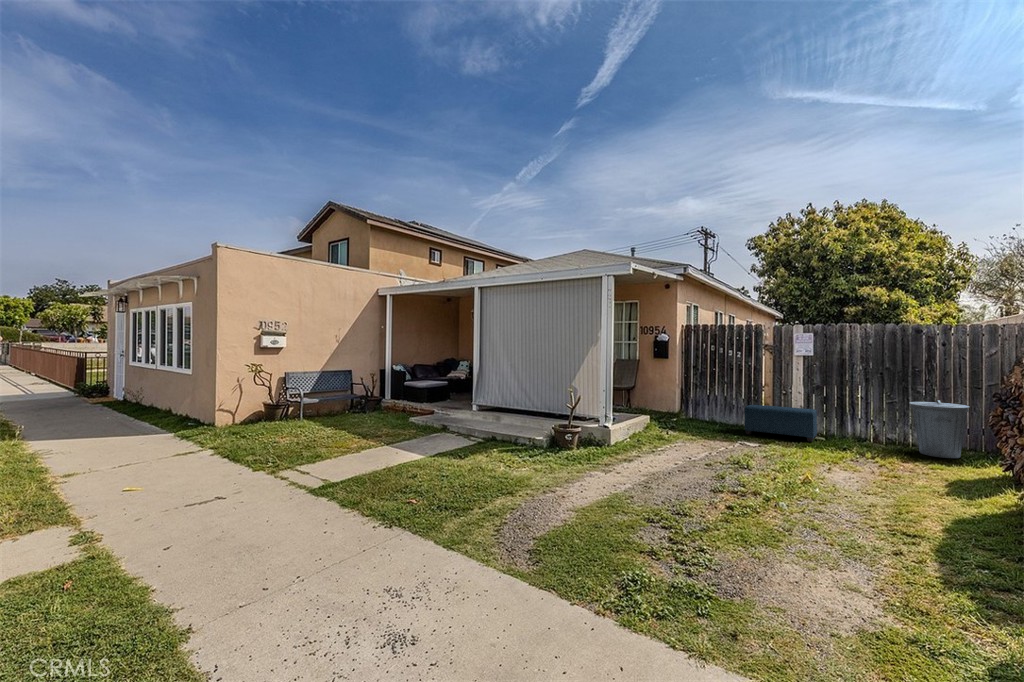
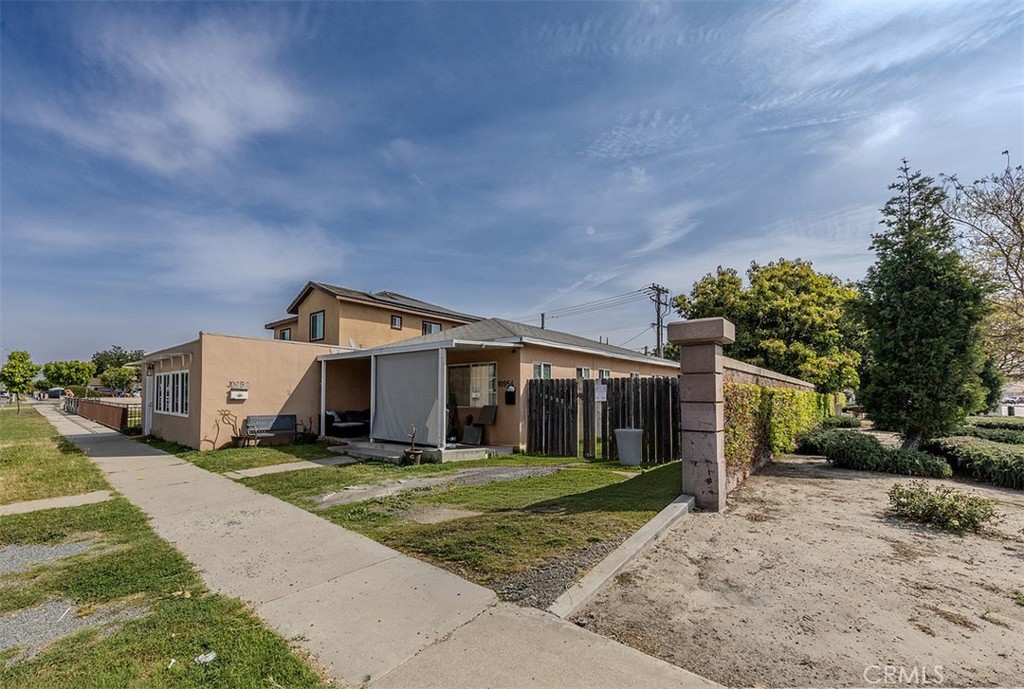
bench: present [745,405,817,442] -> none [538,435,581,459]

